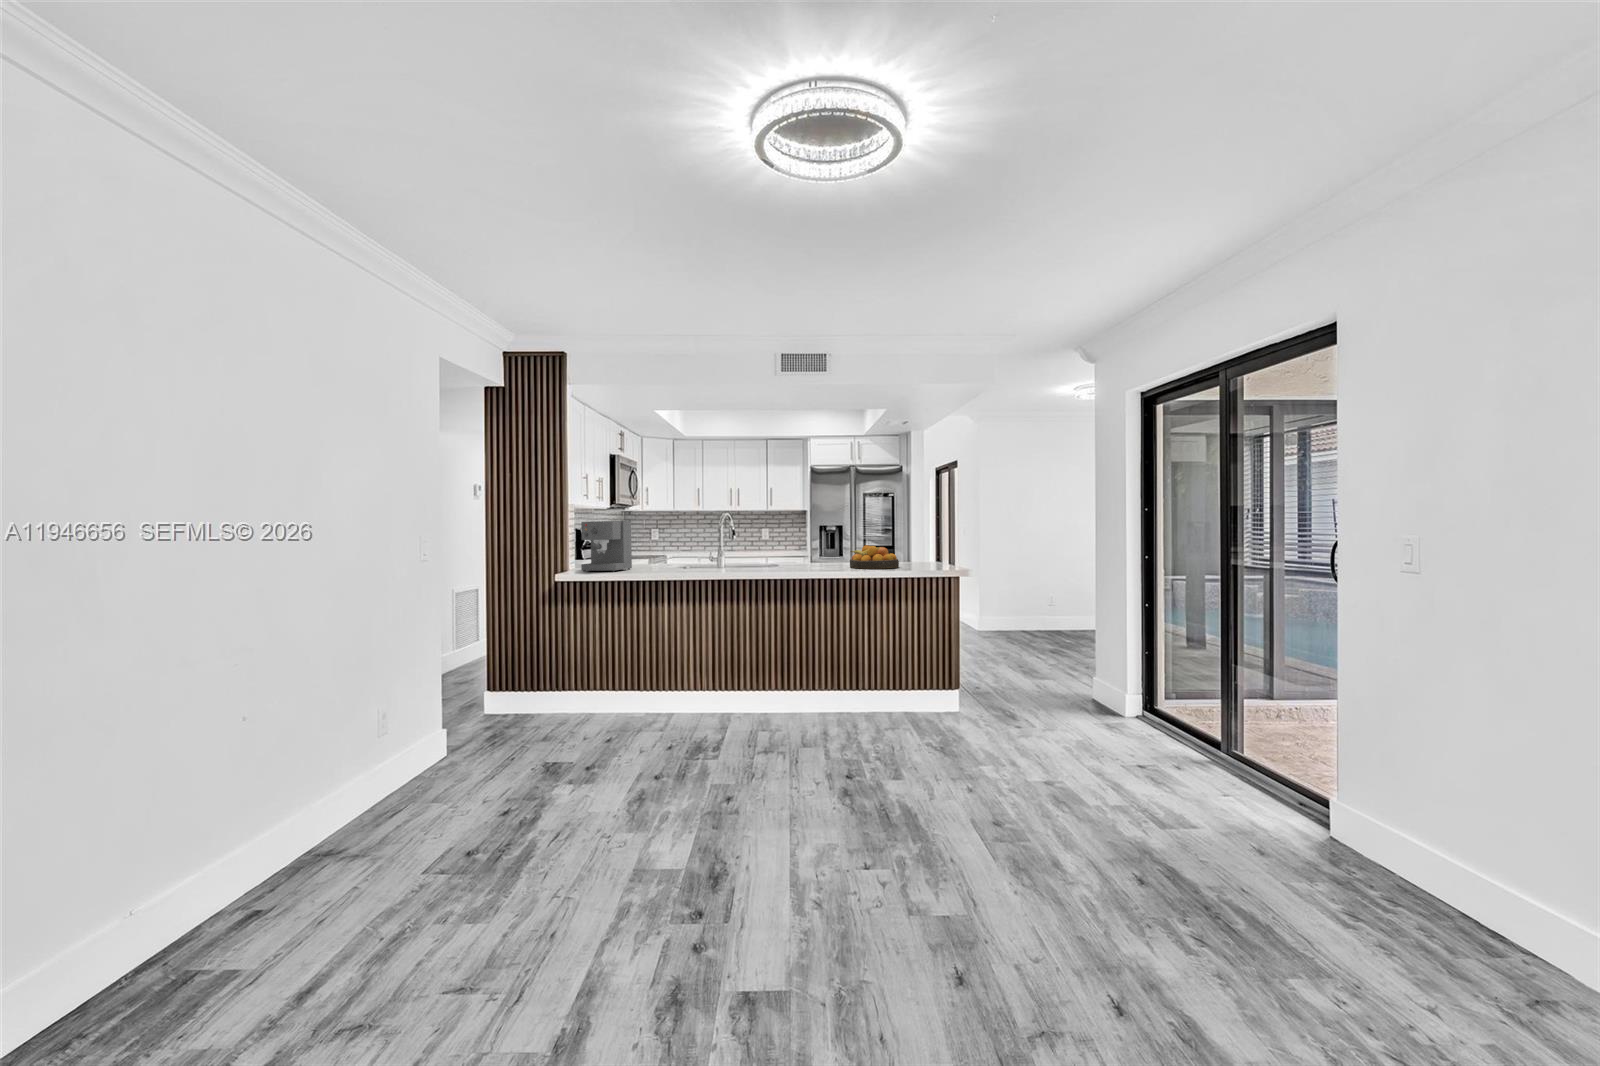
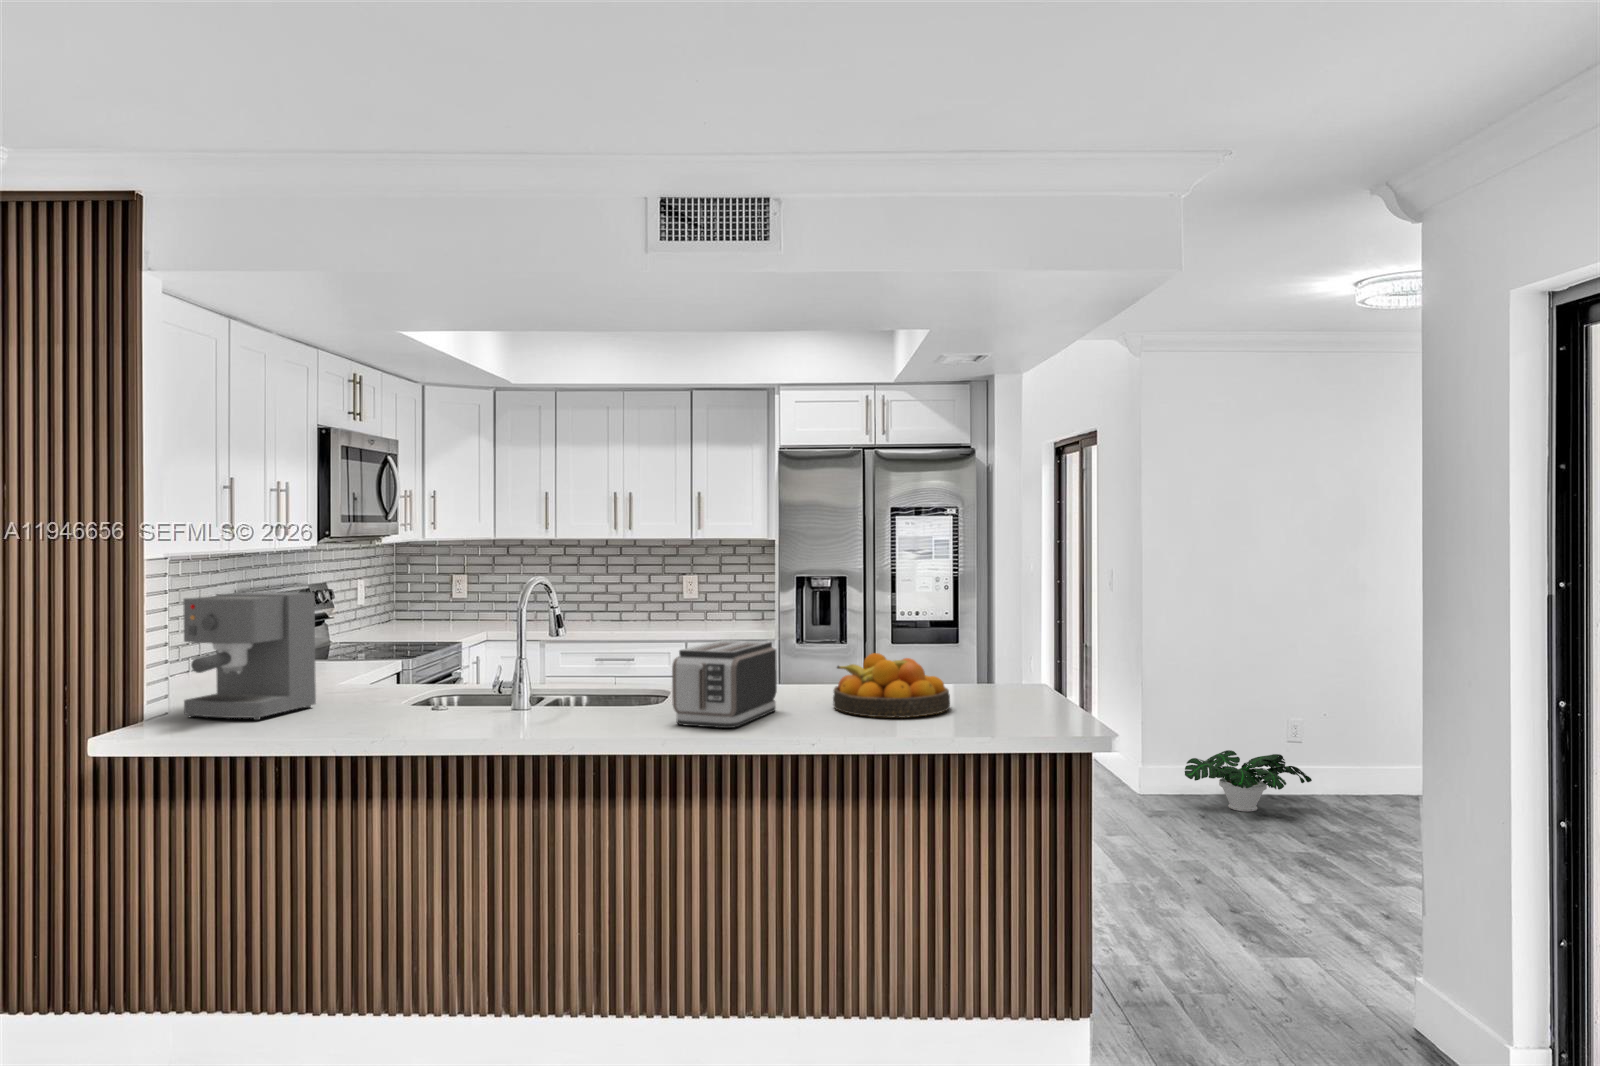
toaster: none [787,539,827,571] -> present [672,640,777,728]
potted plant: none [1000,609,1059,635] -> present [1185,750,1312,812]

